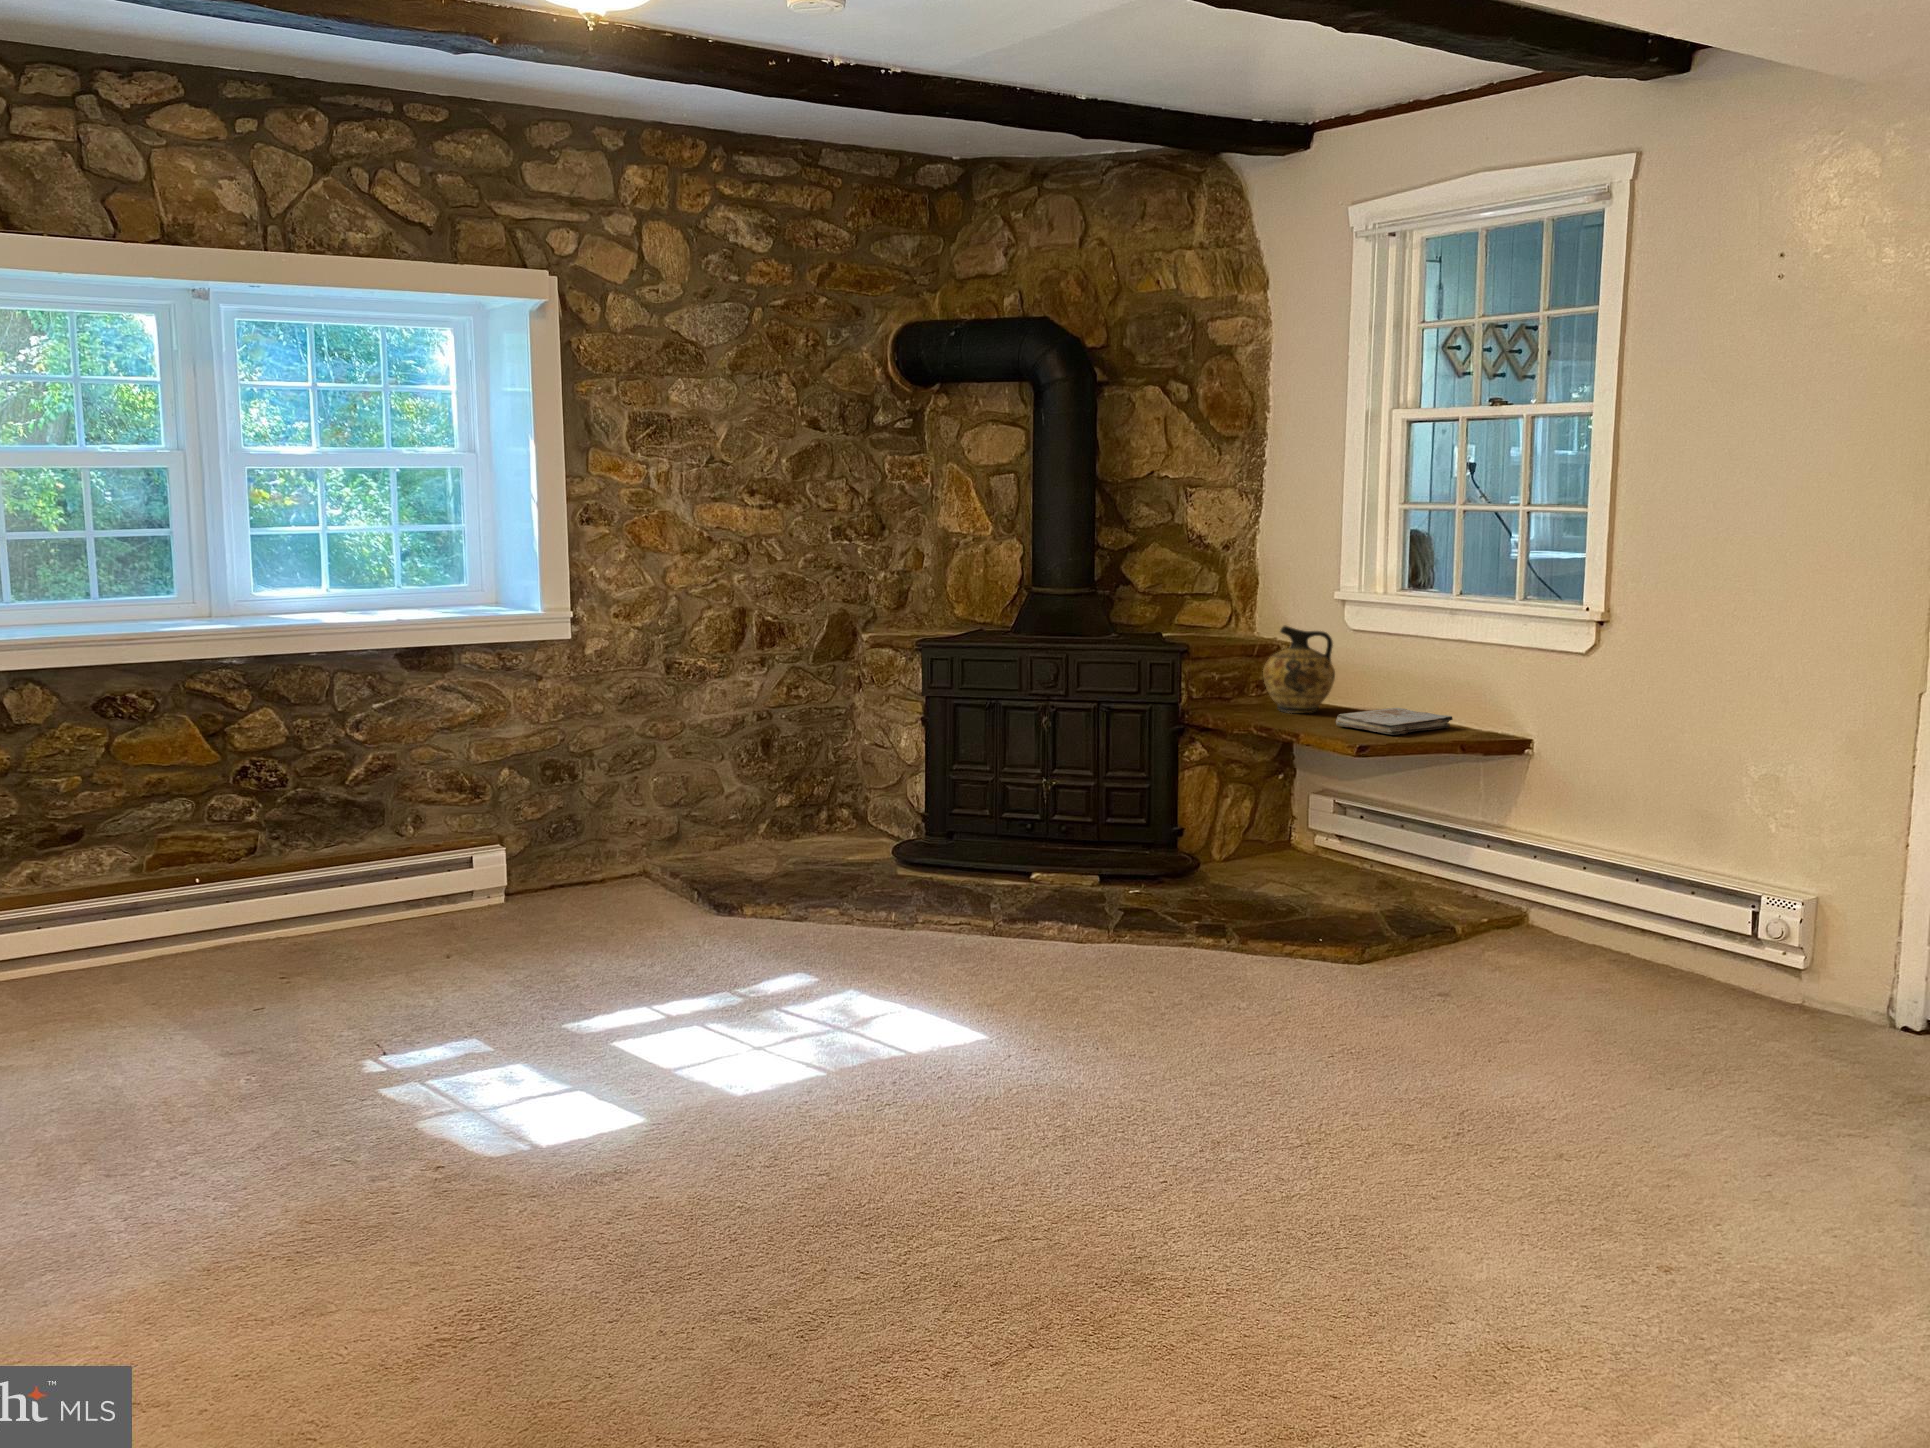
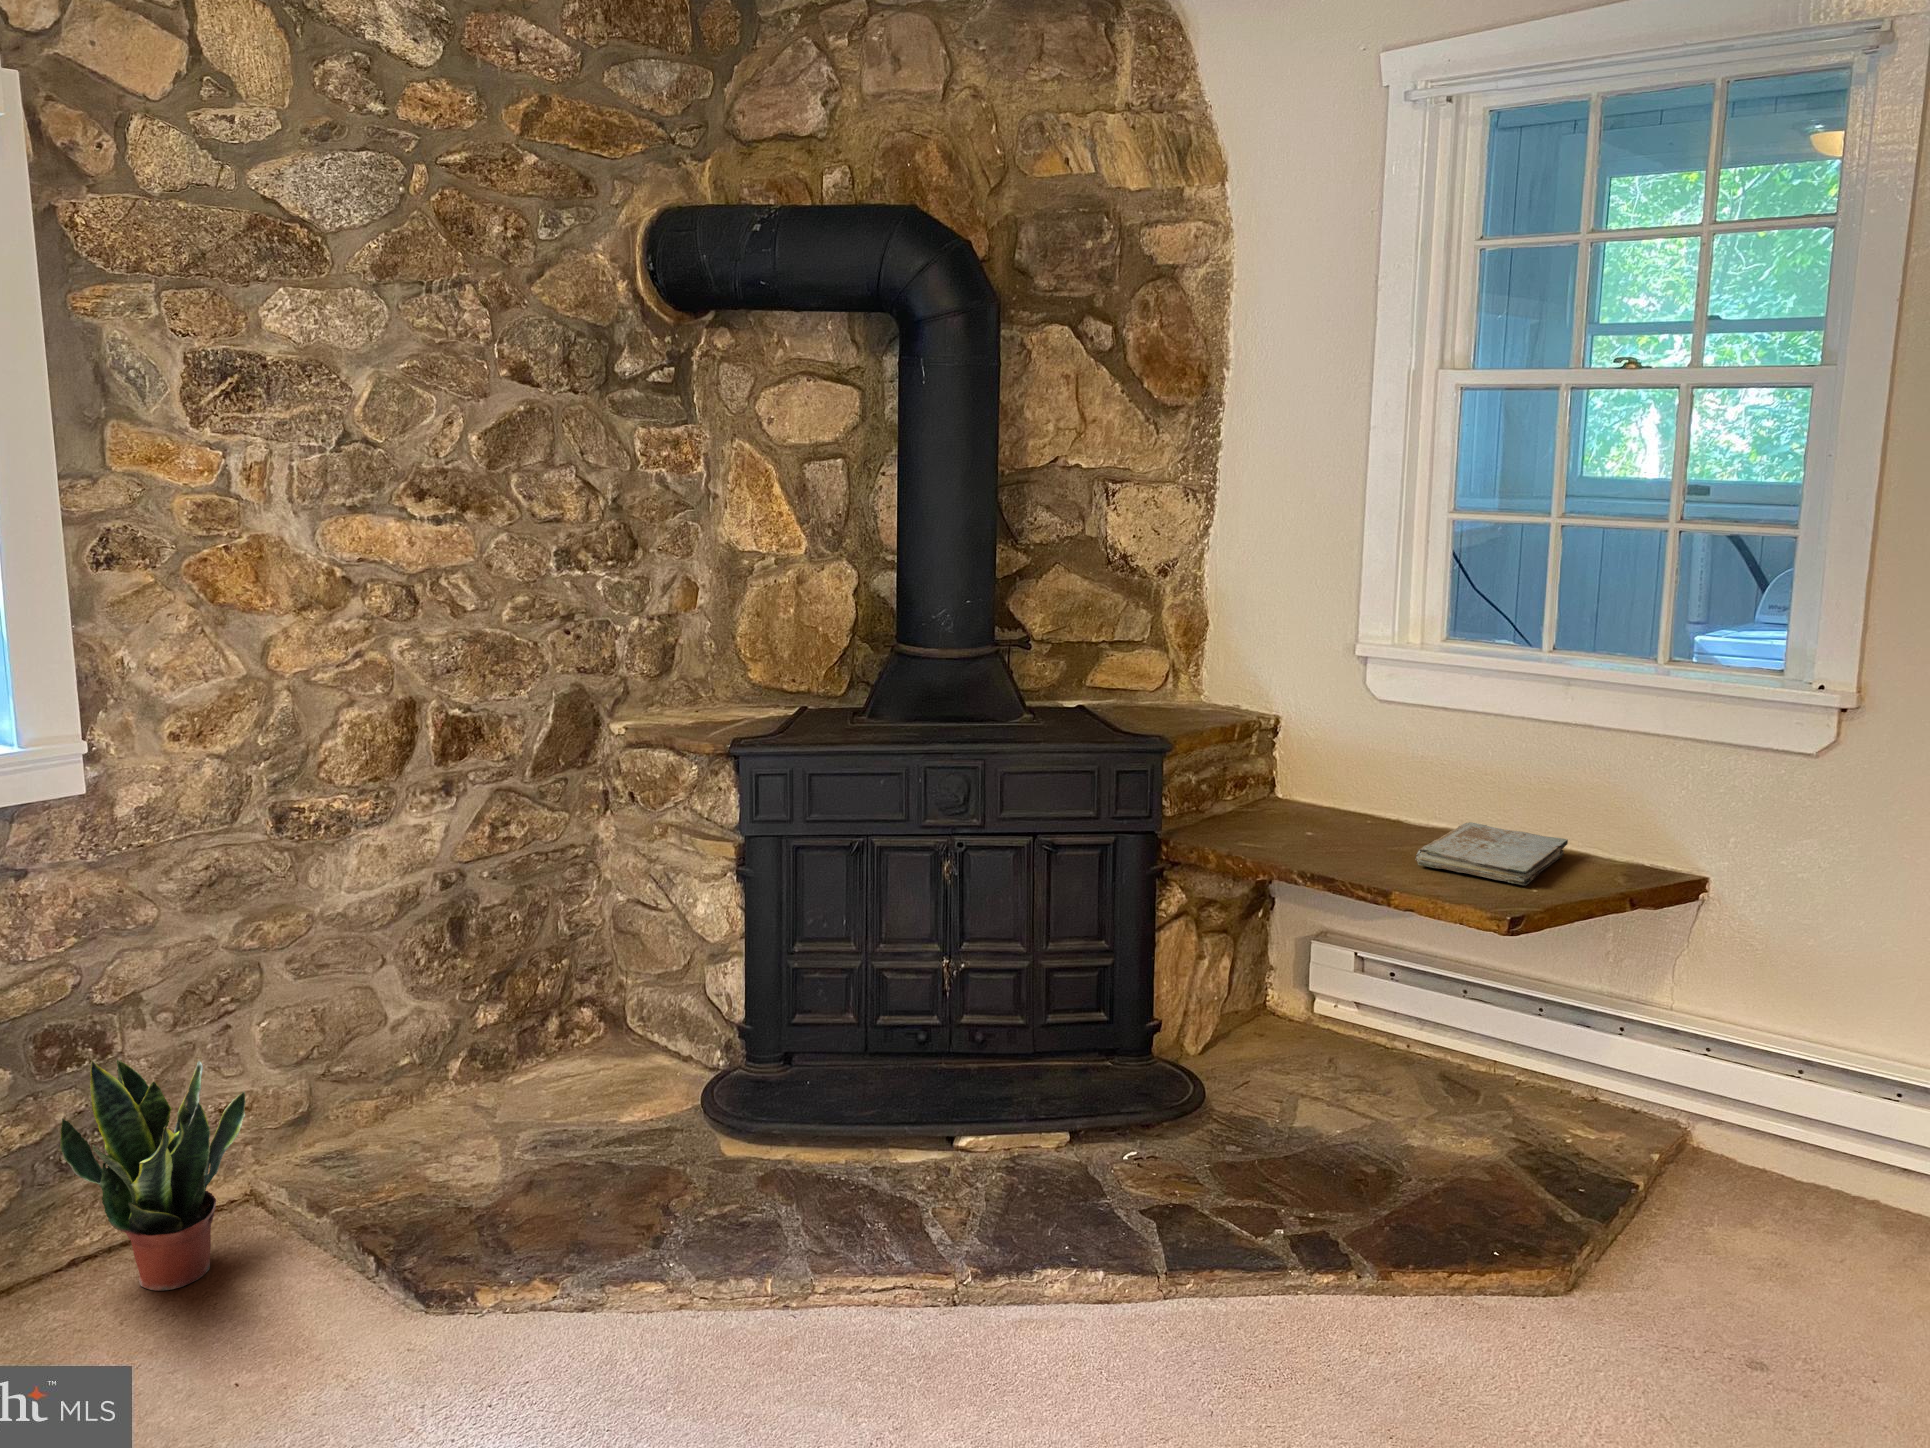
ceramic jug: present [1263,626,1335,713] -> none [1262,700,1370,833]
potted plant: none [551,769,640,897] -> present [60,1060,246,1290]

